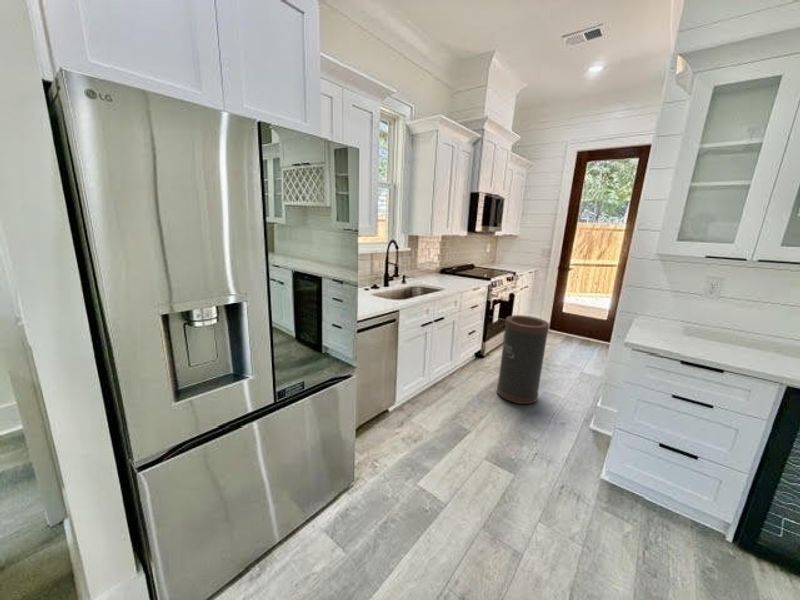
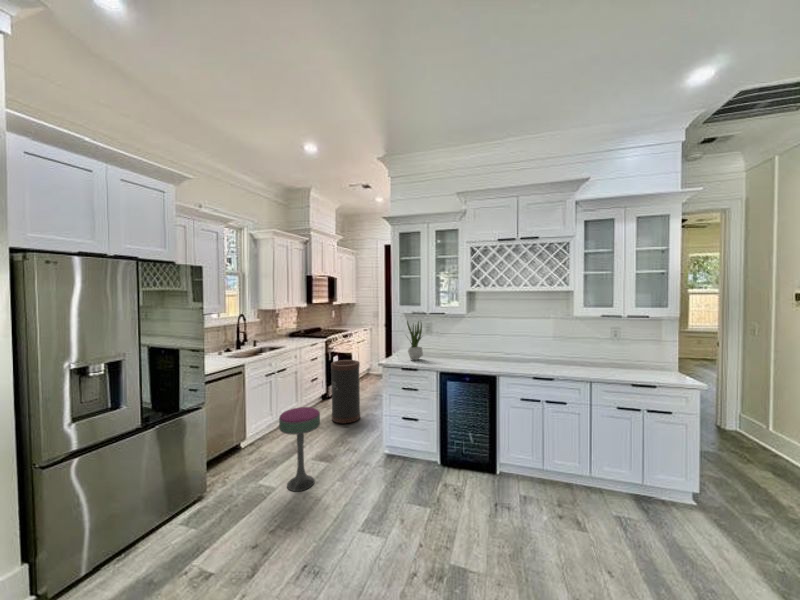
potted plant: none [684,272,741,350] -> present [407,321,423,360]
bar stool: none [459,395,526,525] -> present [279,407,320,491]

